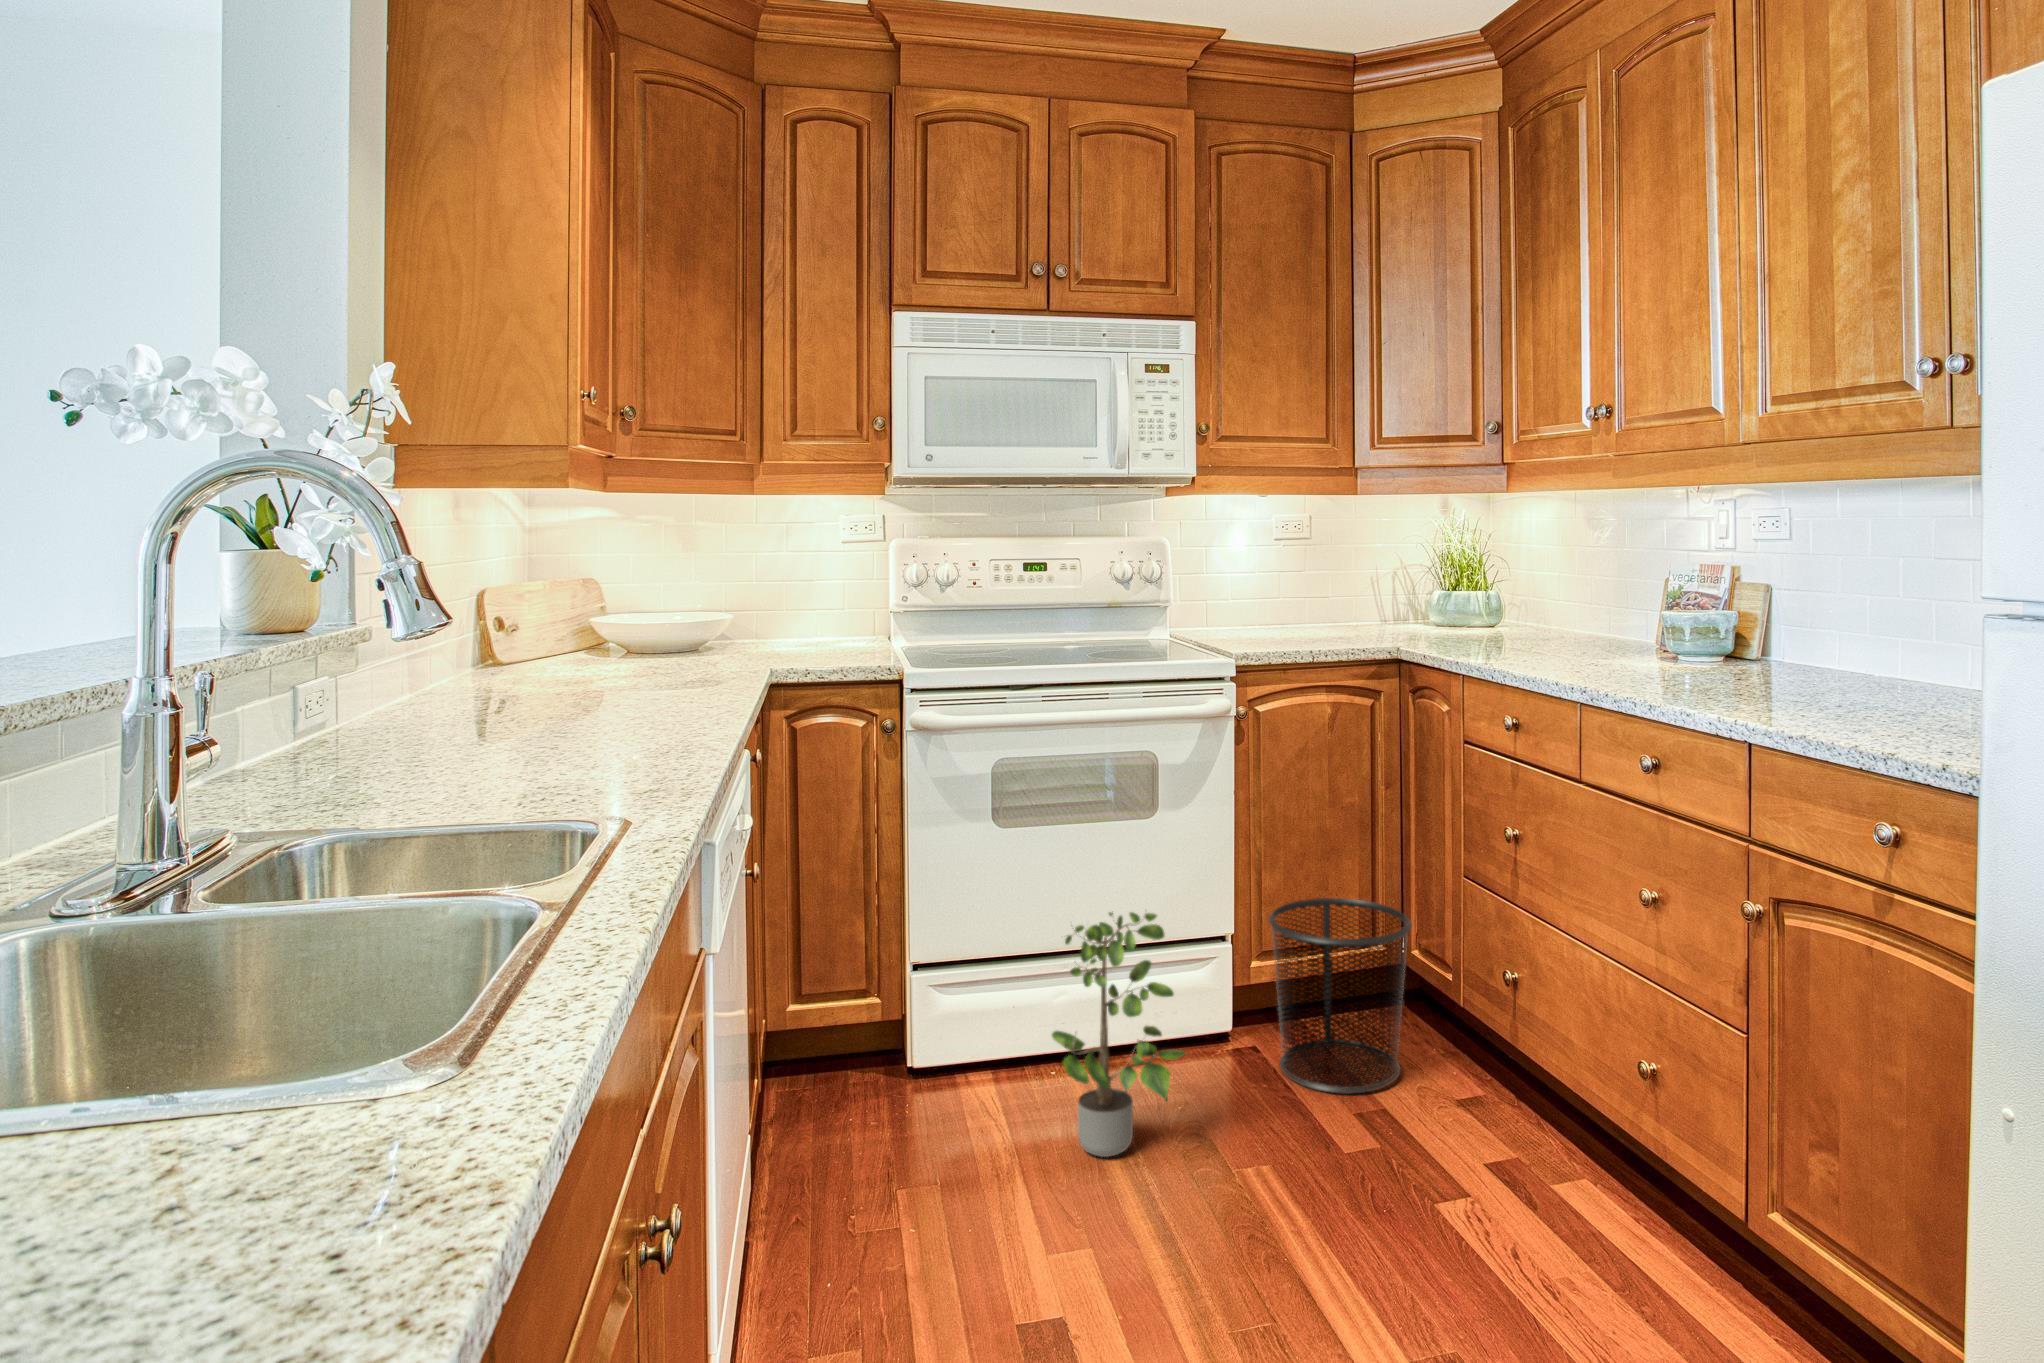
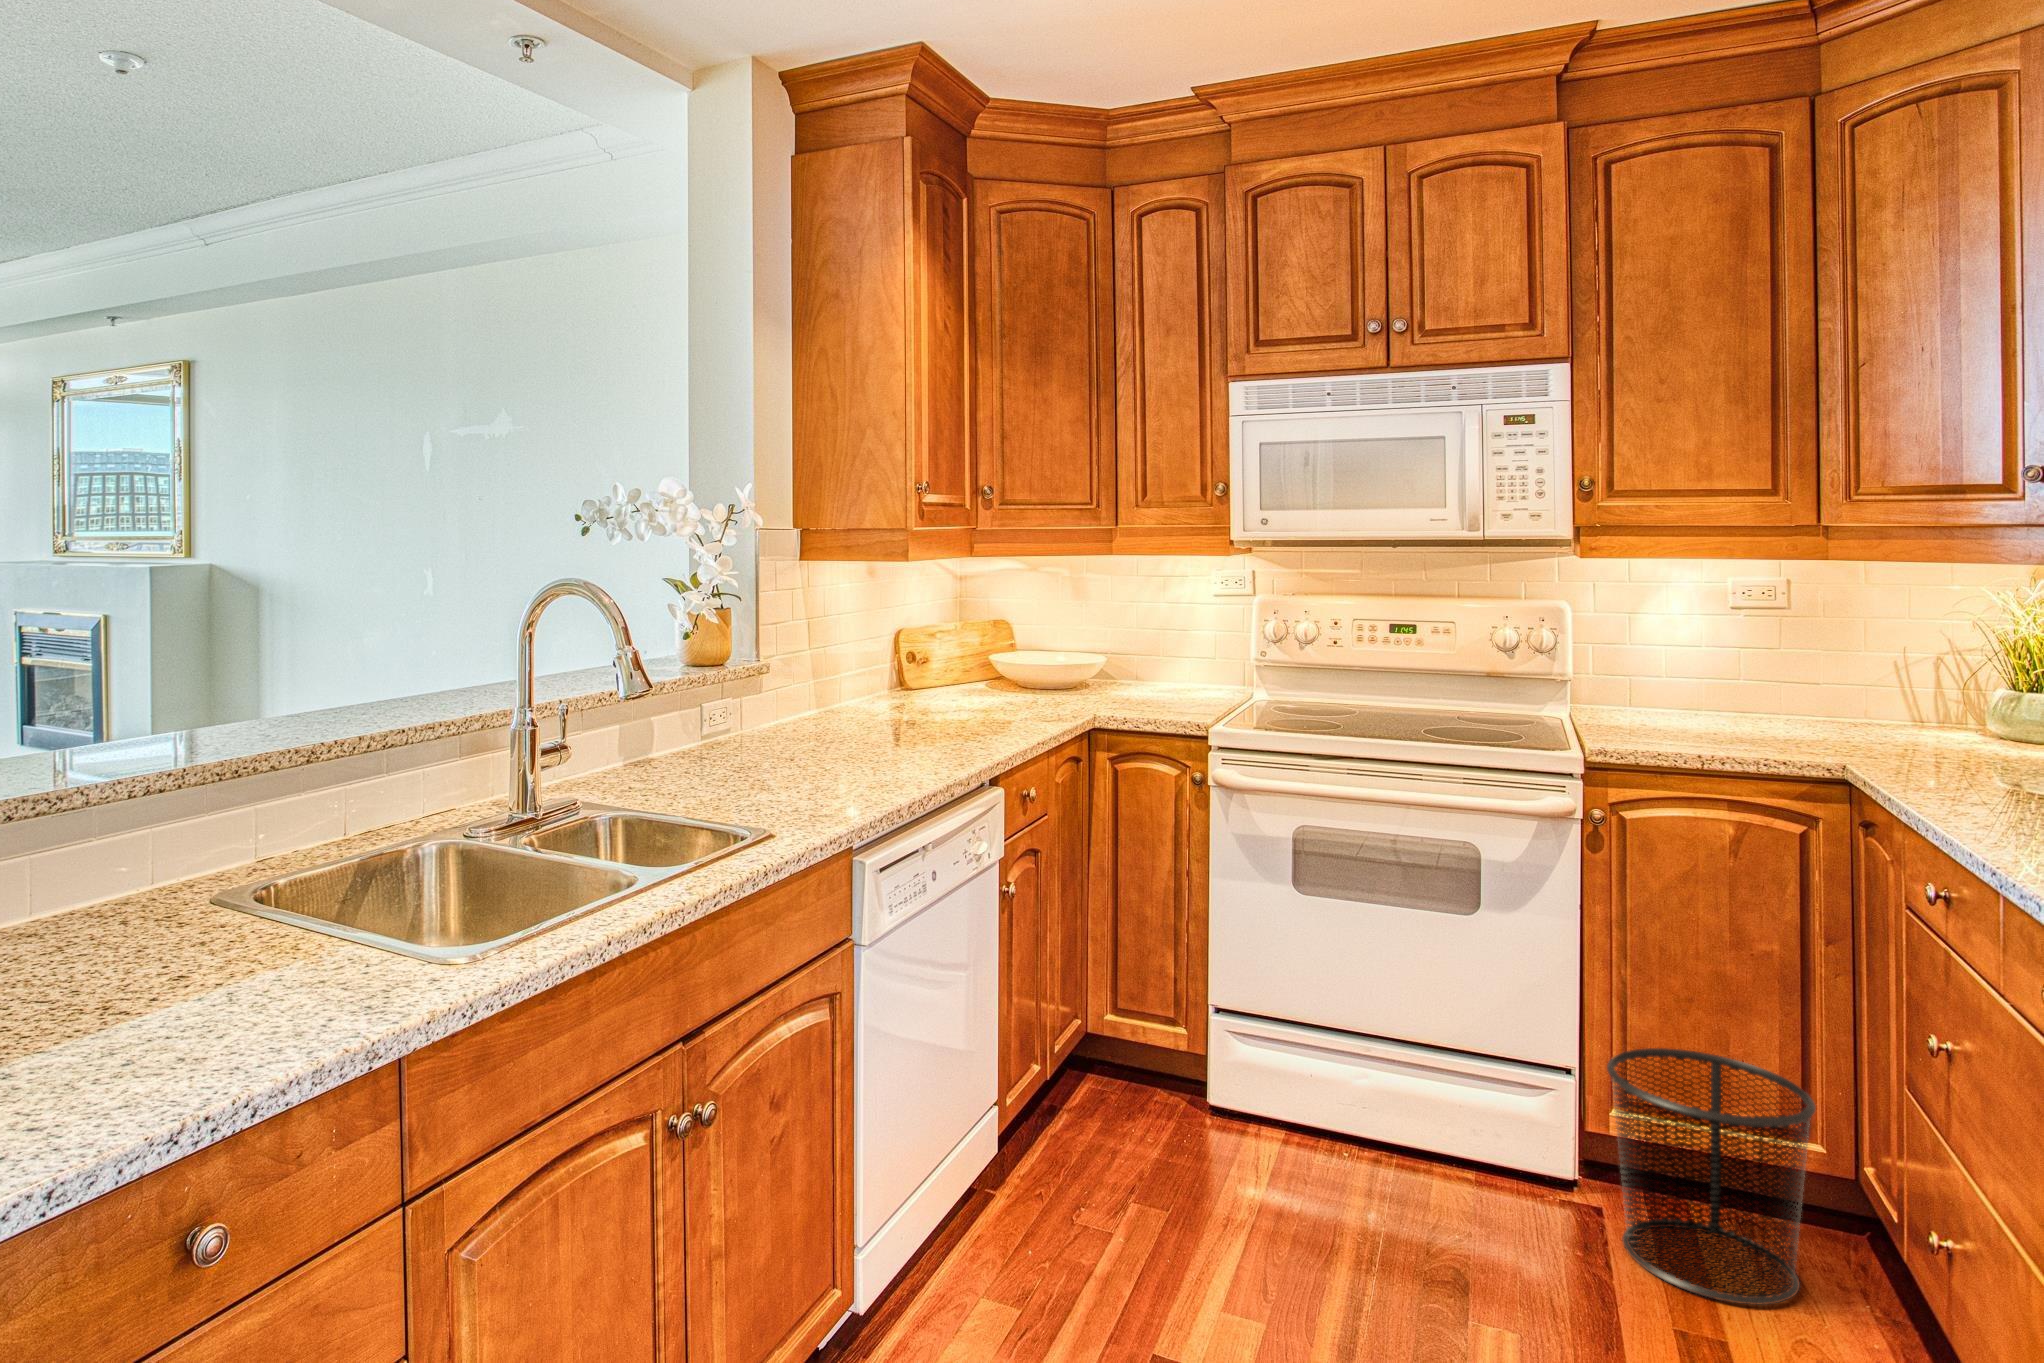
potted plant: present [1052,912,1188,1157] -> none [1294,1000,1456,1251]

